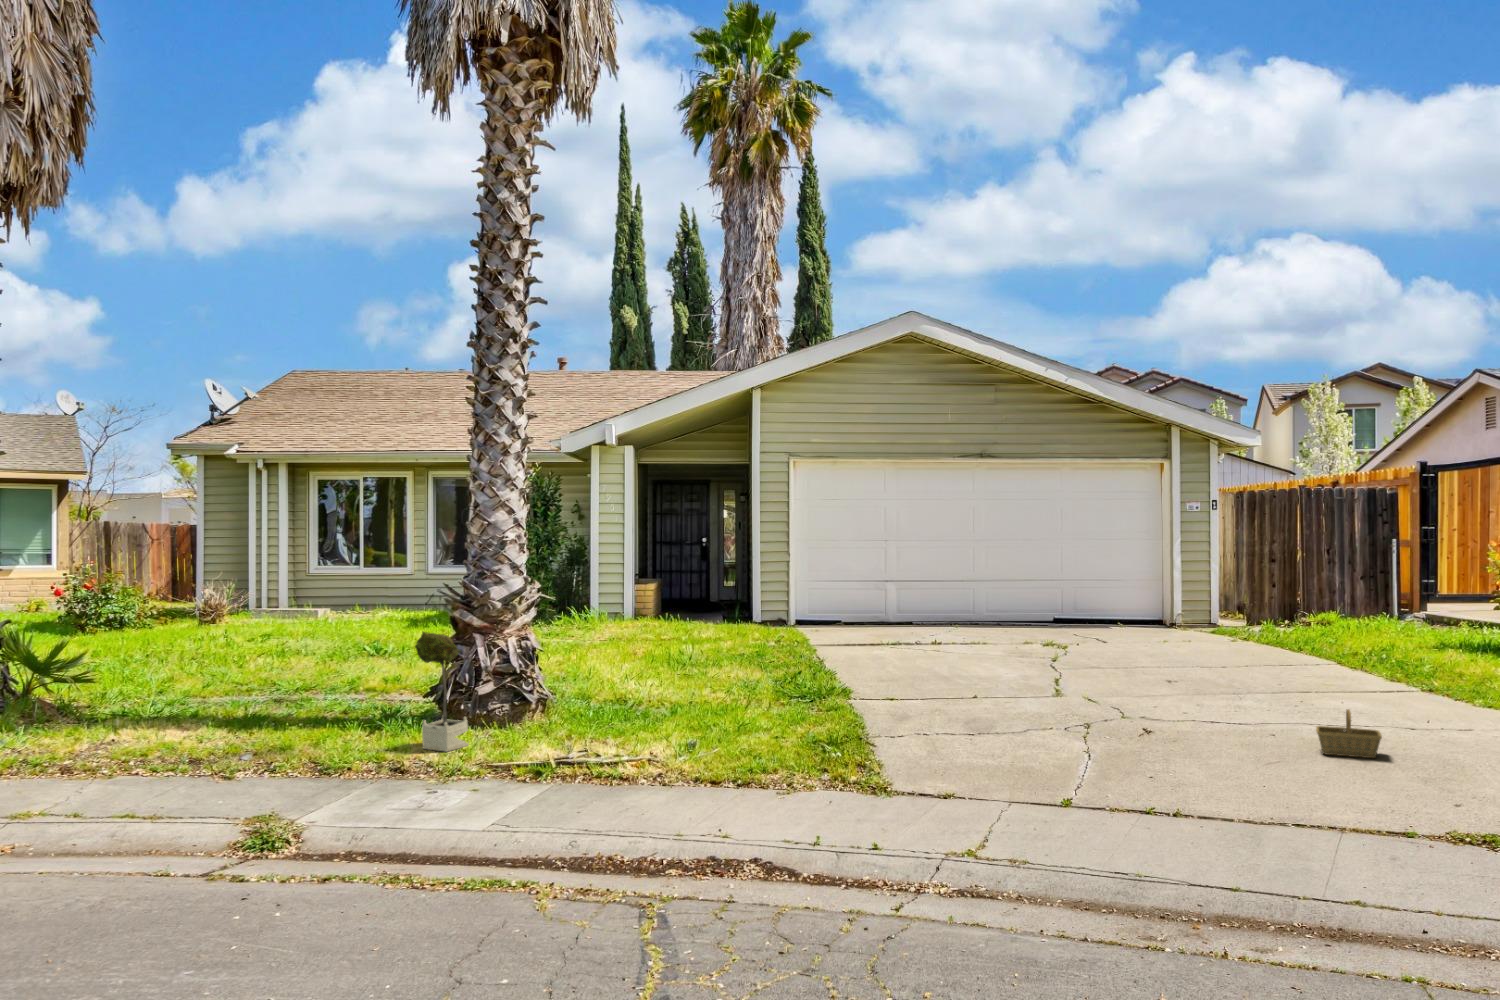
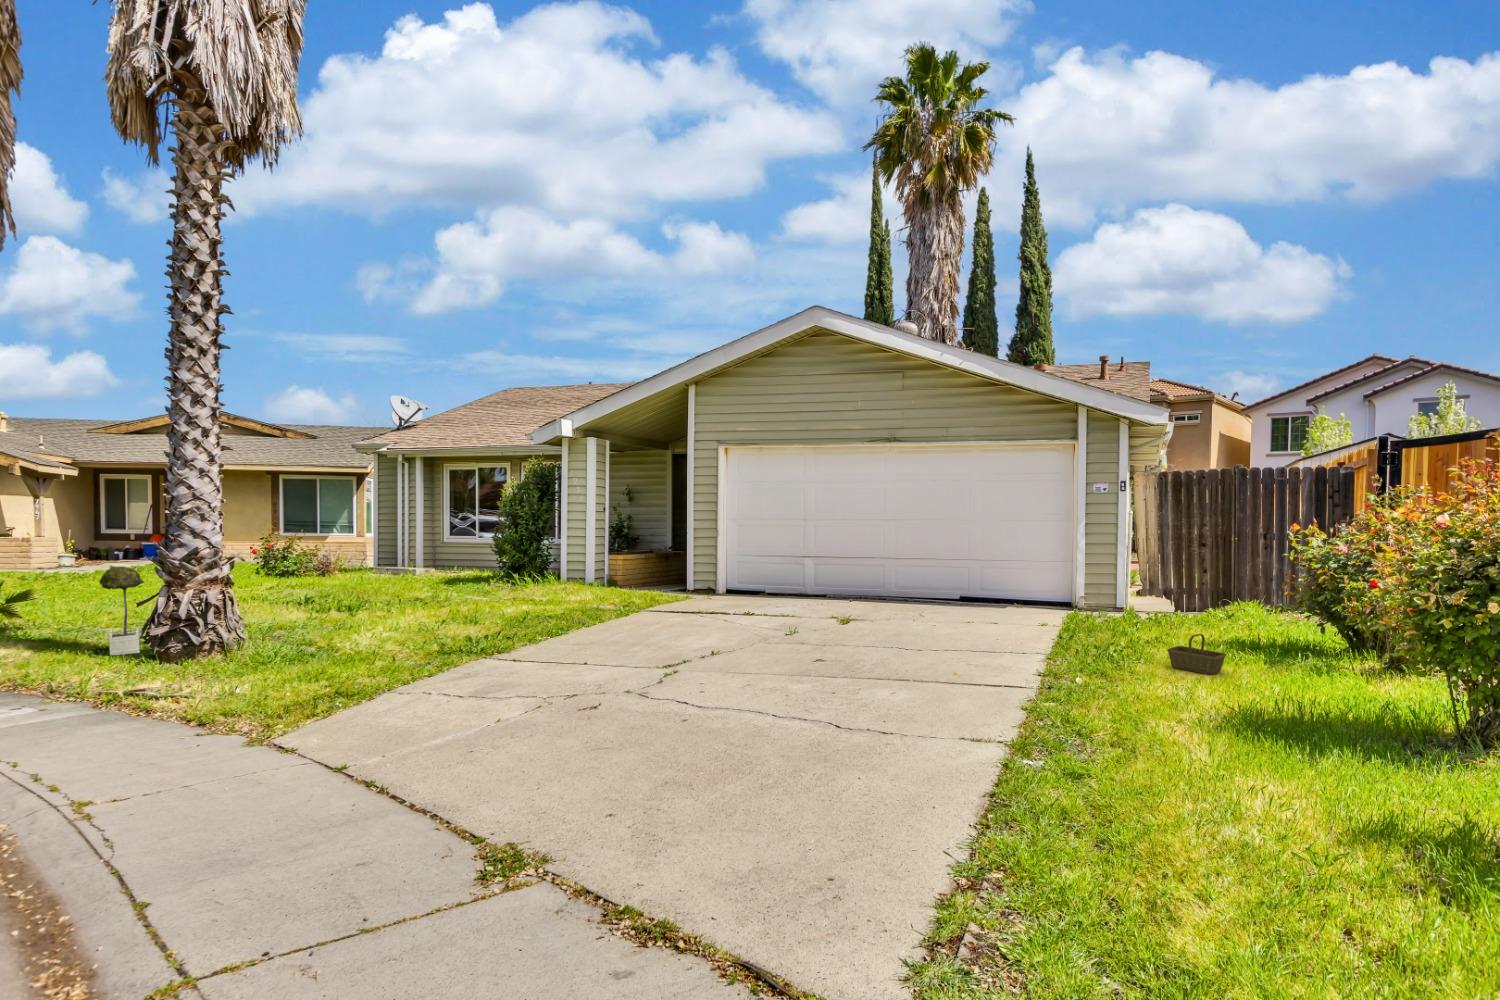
basket: present [1316,709,1382,758] -> present [1167,634,1226,675]

